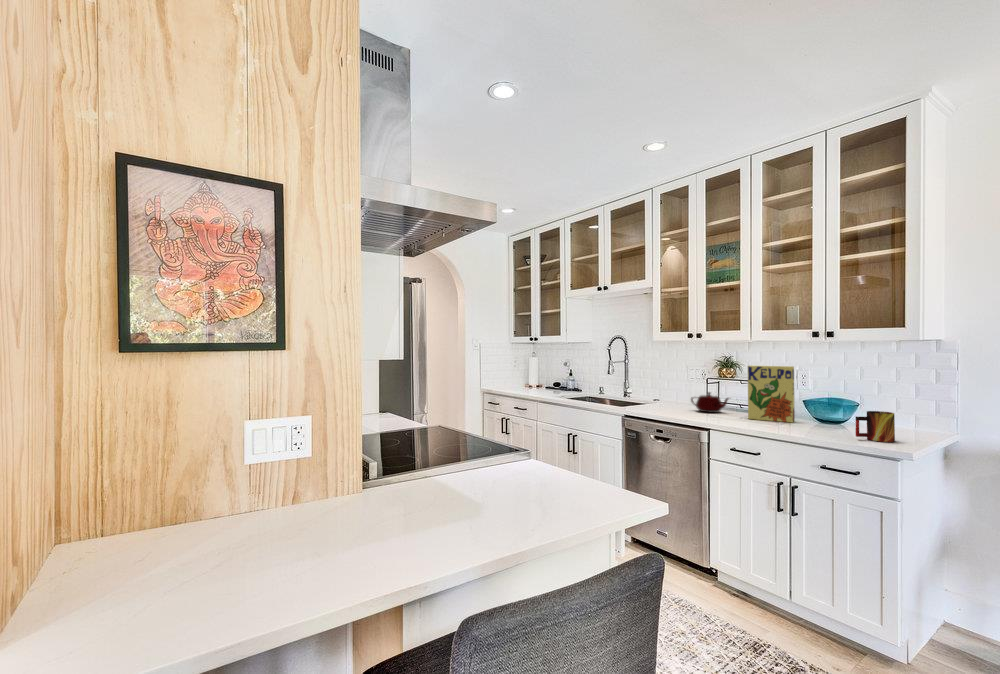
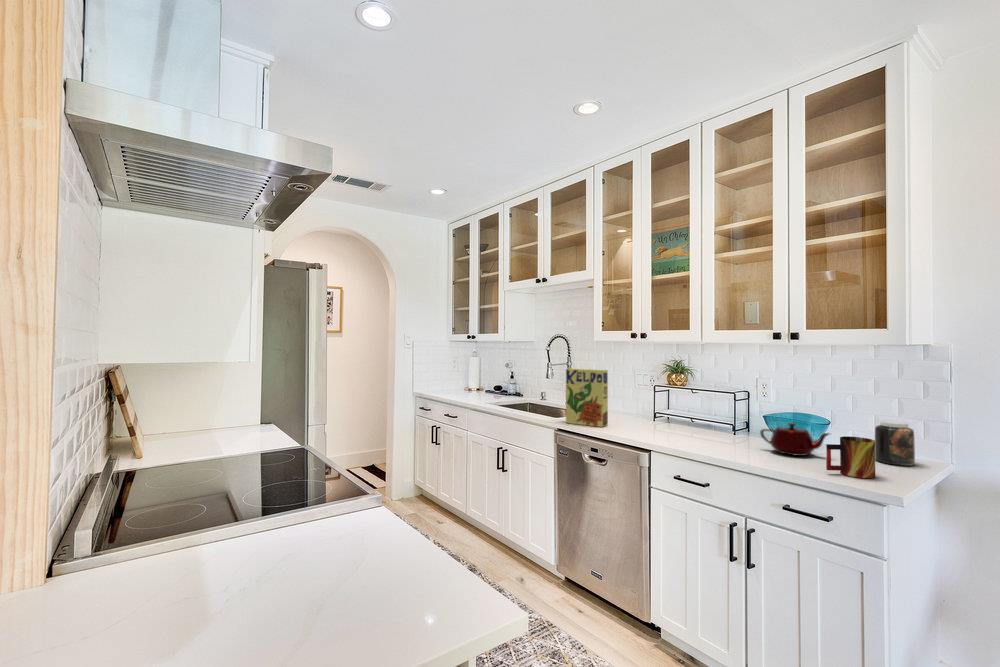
cereal box: present [748,365,795,422] -> present [566,369,608,427]
teapot: present [691,392,728,412] -> present [760,423,829,456]
jar: none [897,401,929,436] -> present [875,420,915,466]

